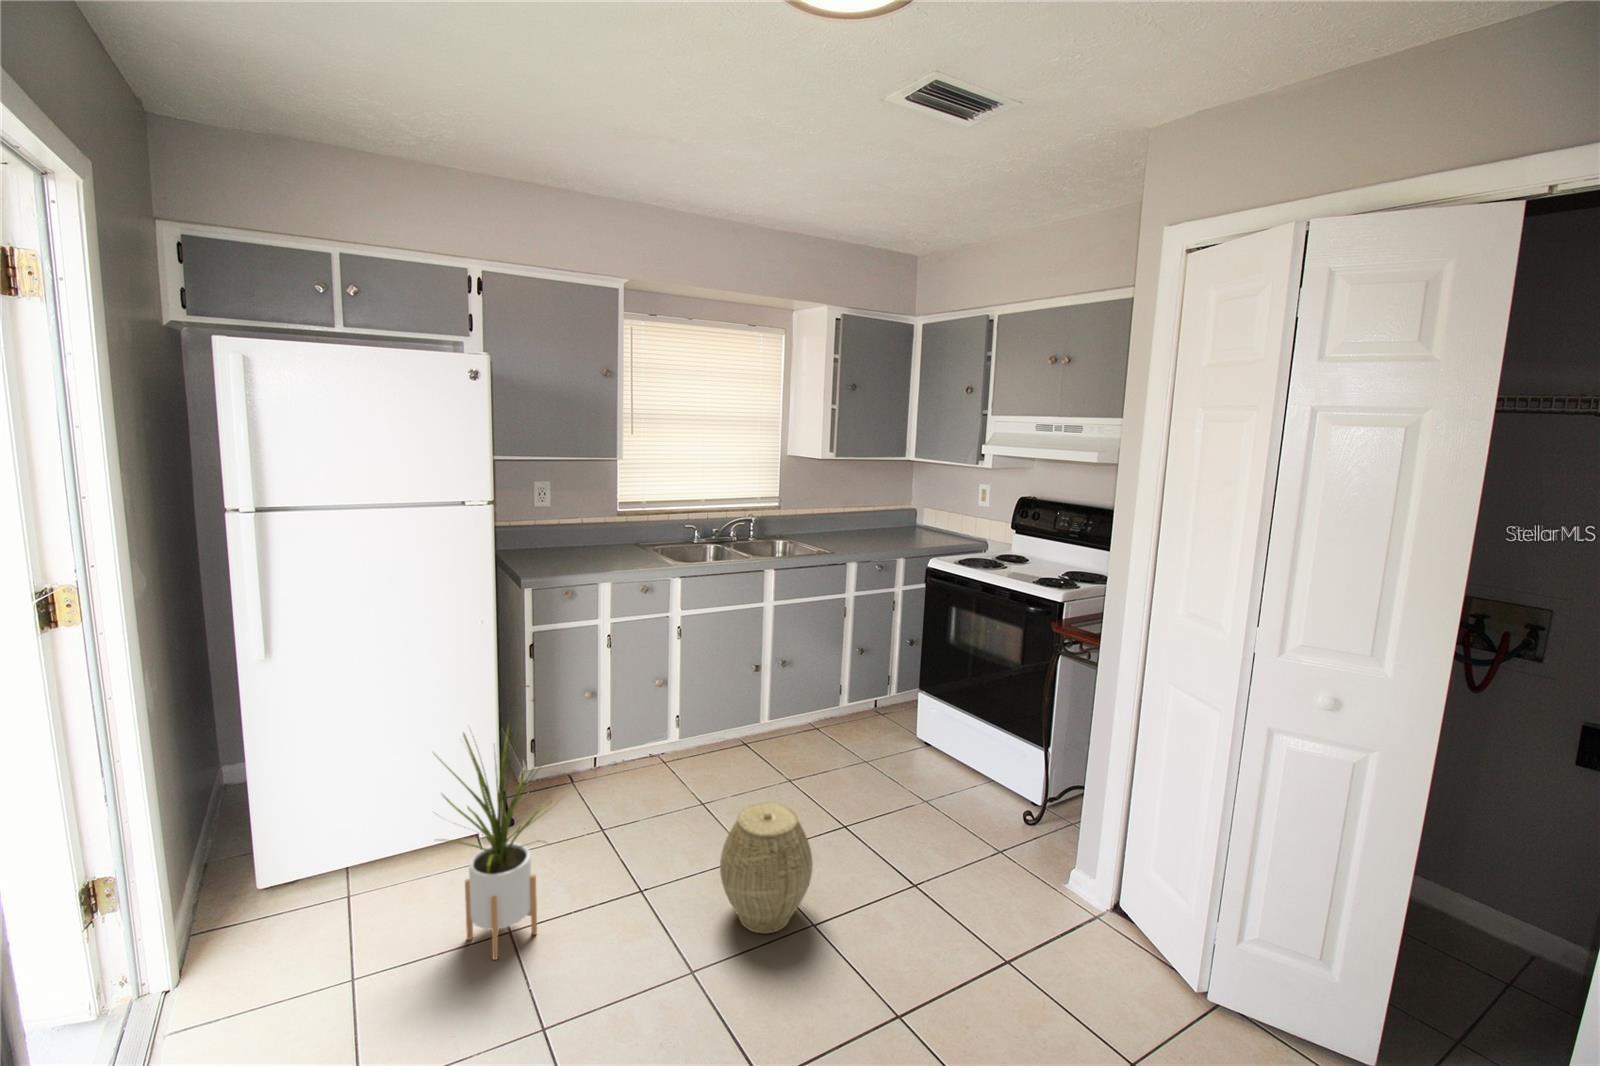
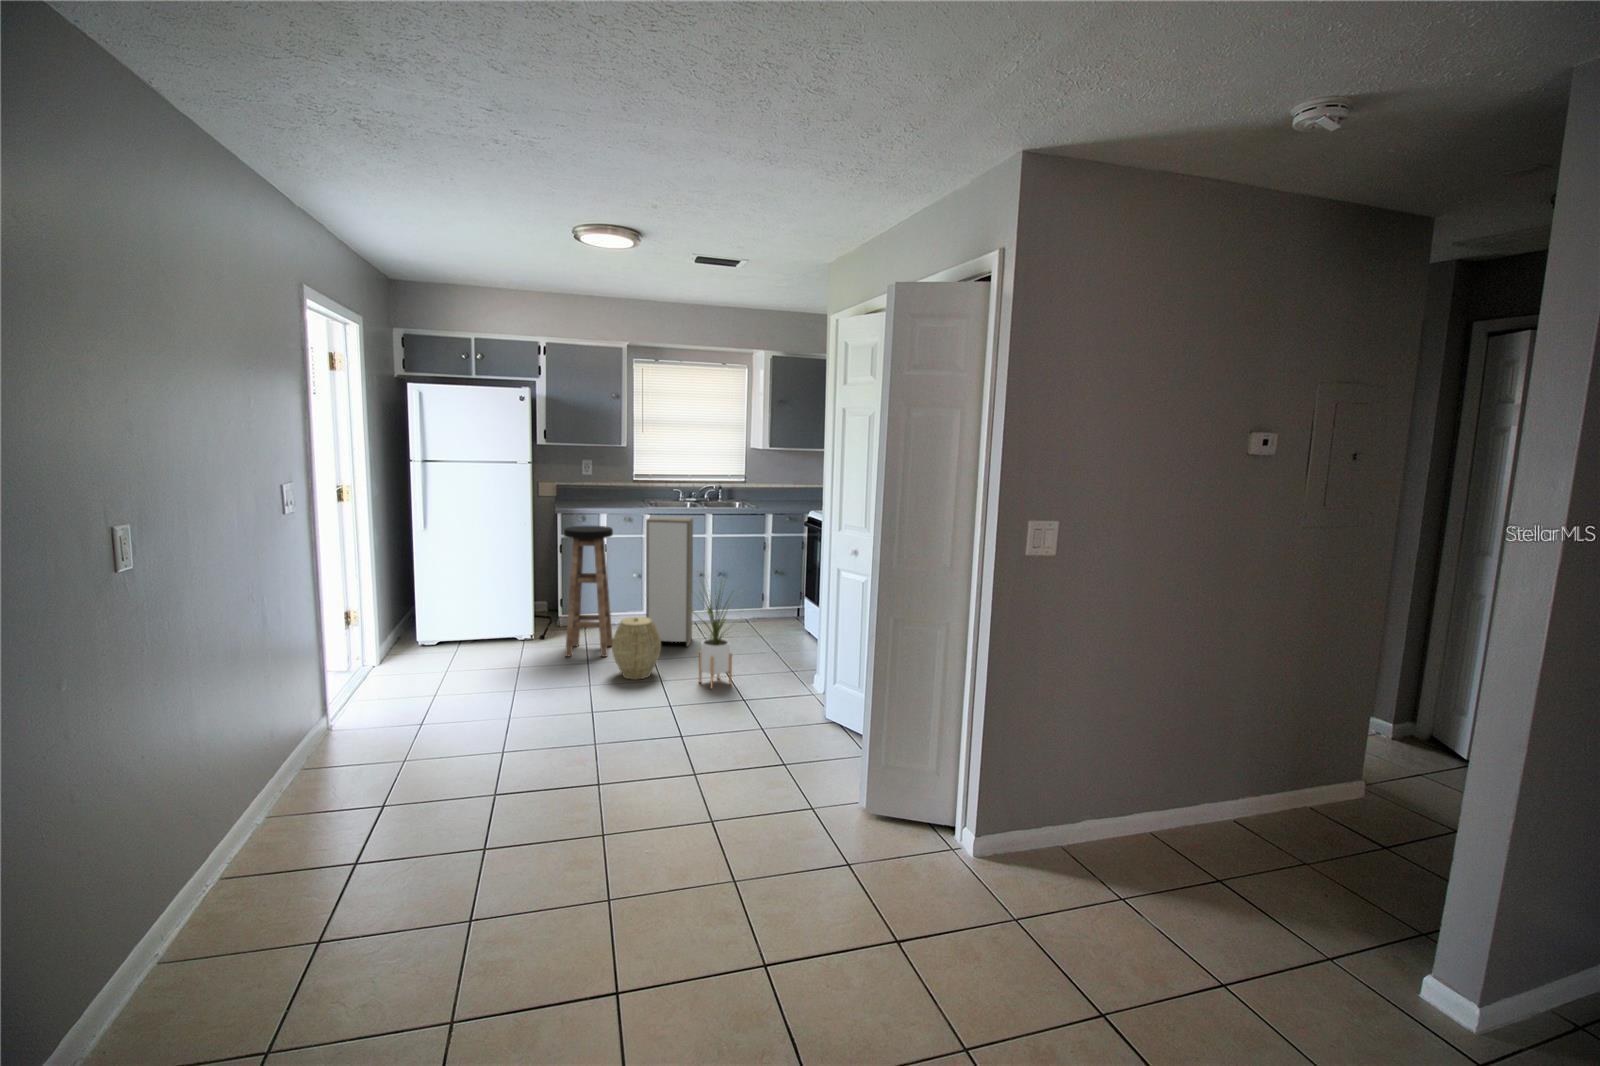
storage cabinet: none [706,587,793,817] -> present [646,516,693,646]
bar stool: none [580,618,672,878] -> present [564,526,613,657]
house plant: present [437,725,558,960] -> present [690,589,732,689]

